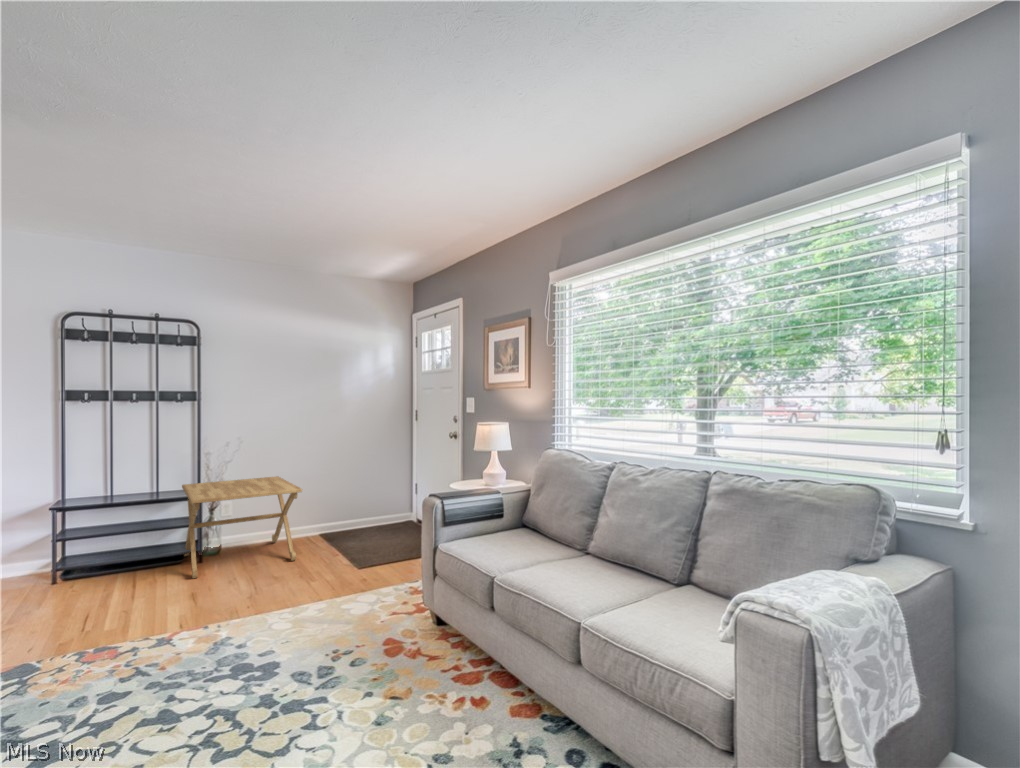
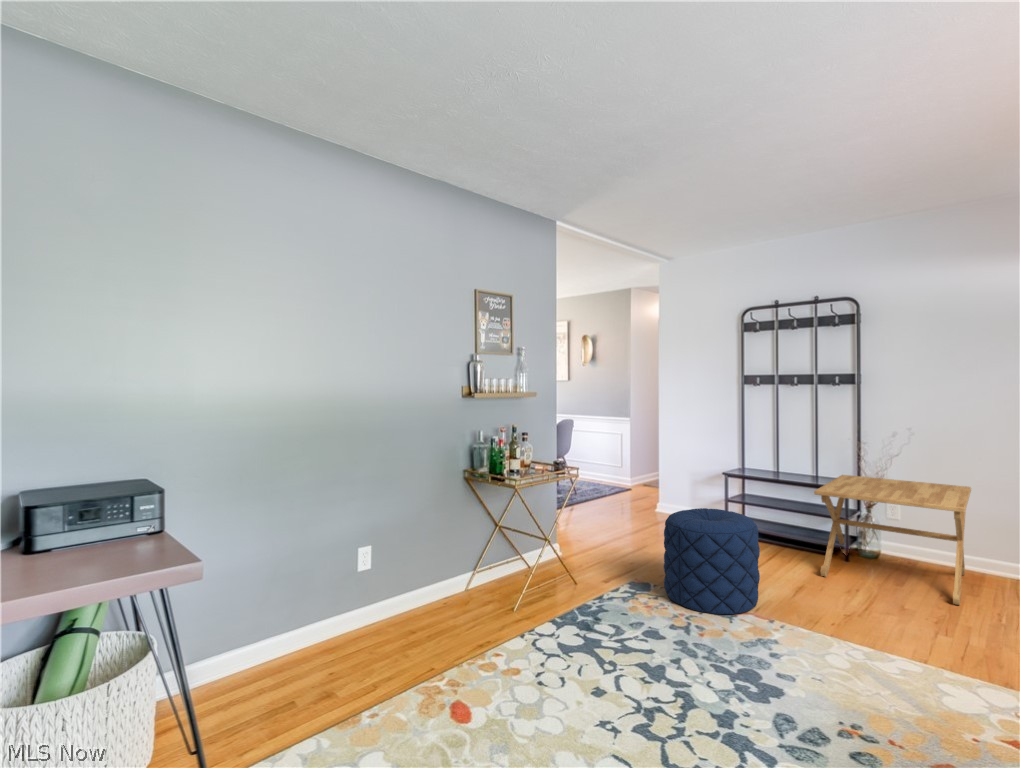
pouf: none [55,537,181,661] -> present [664,508,760,614]

